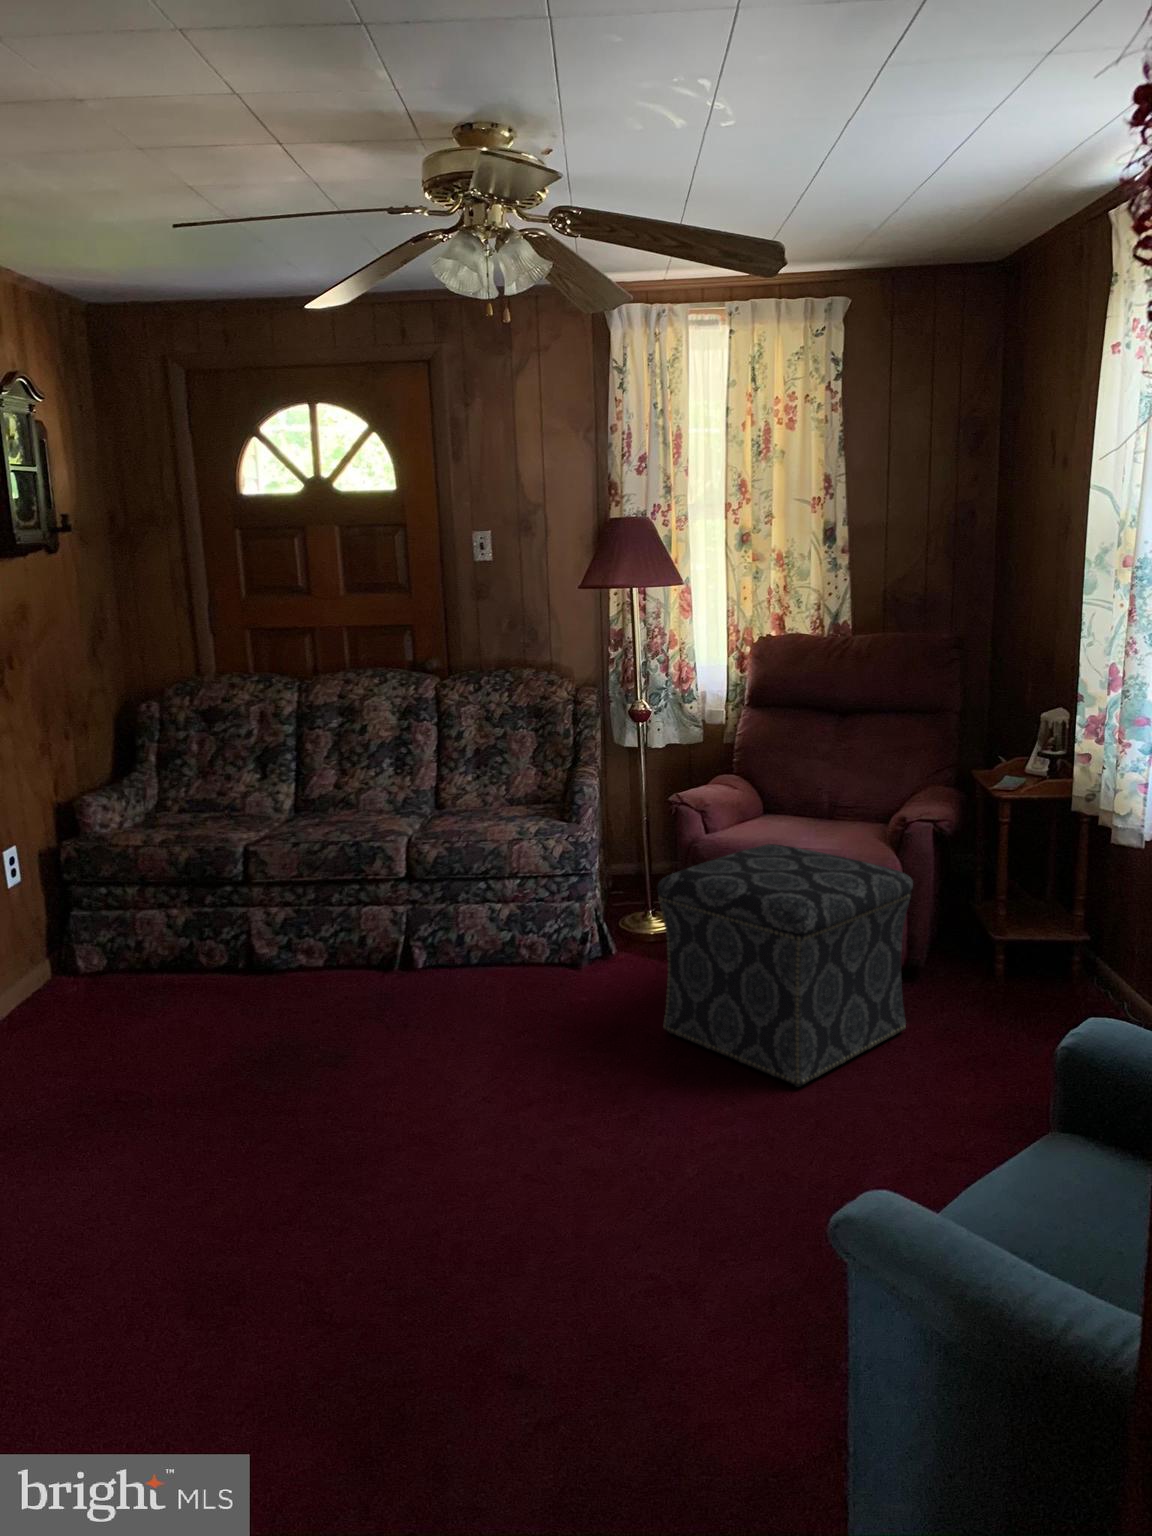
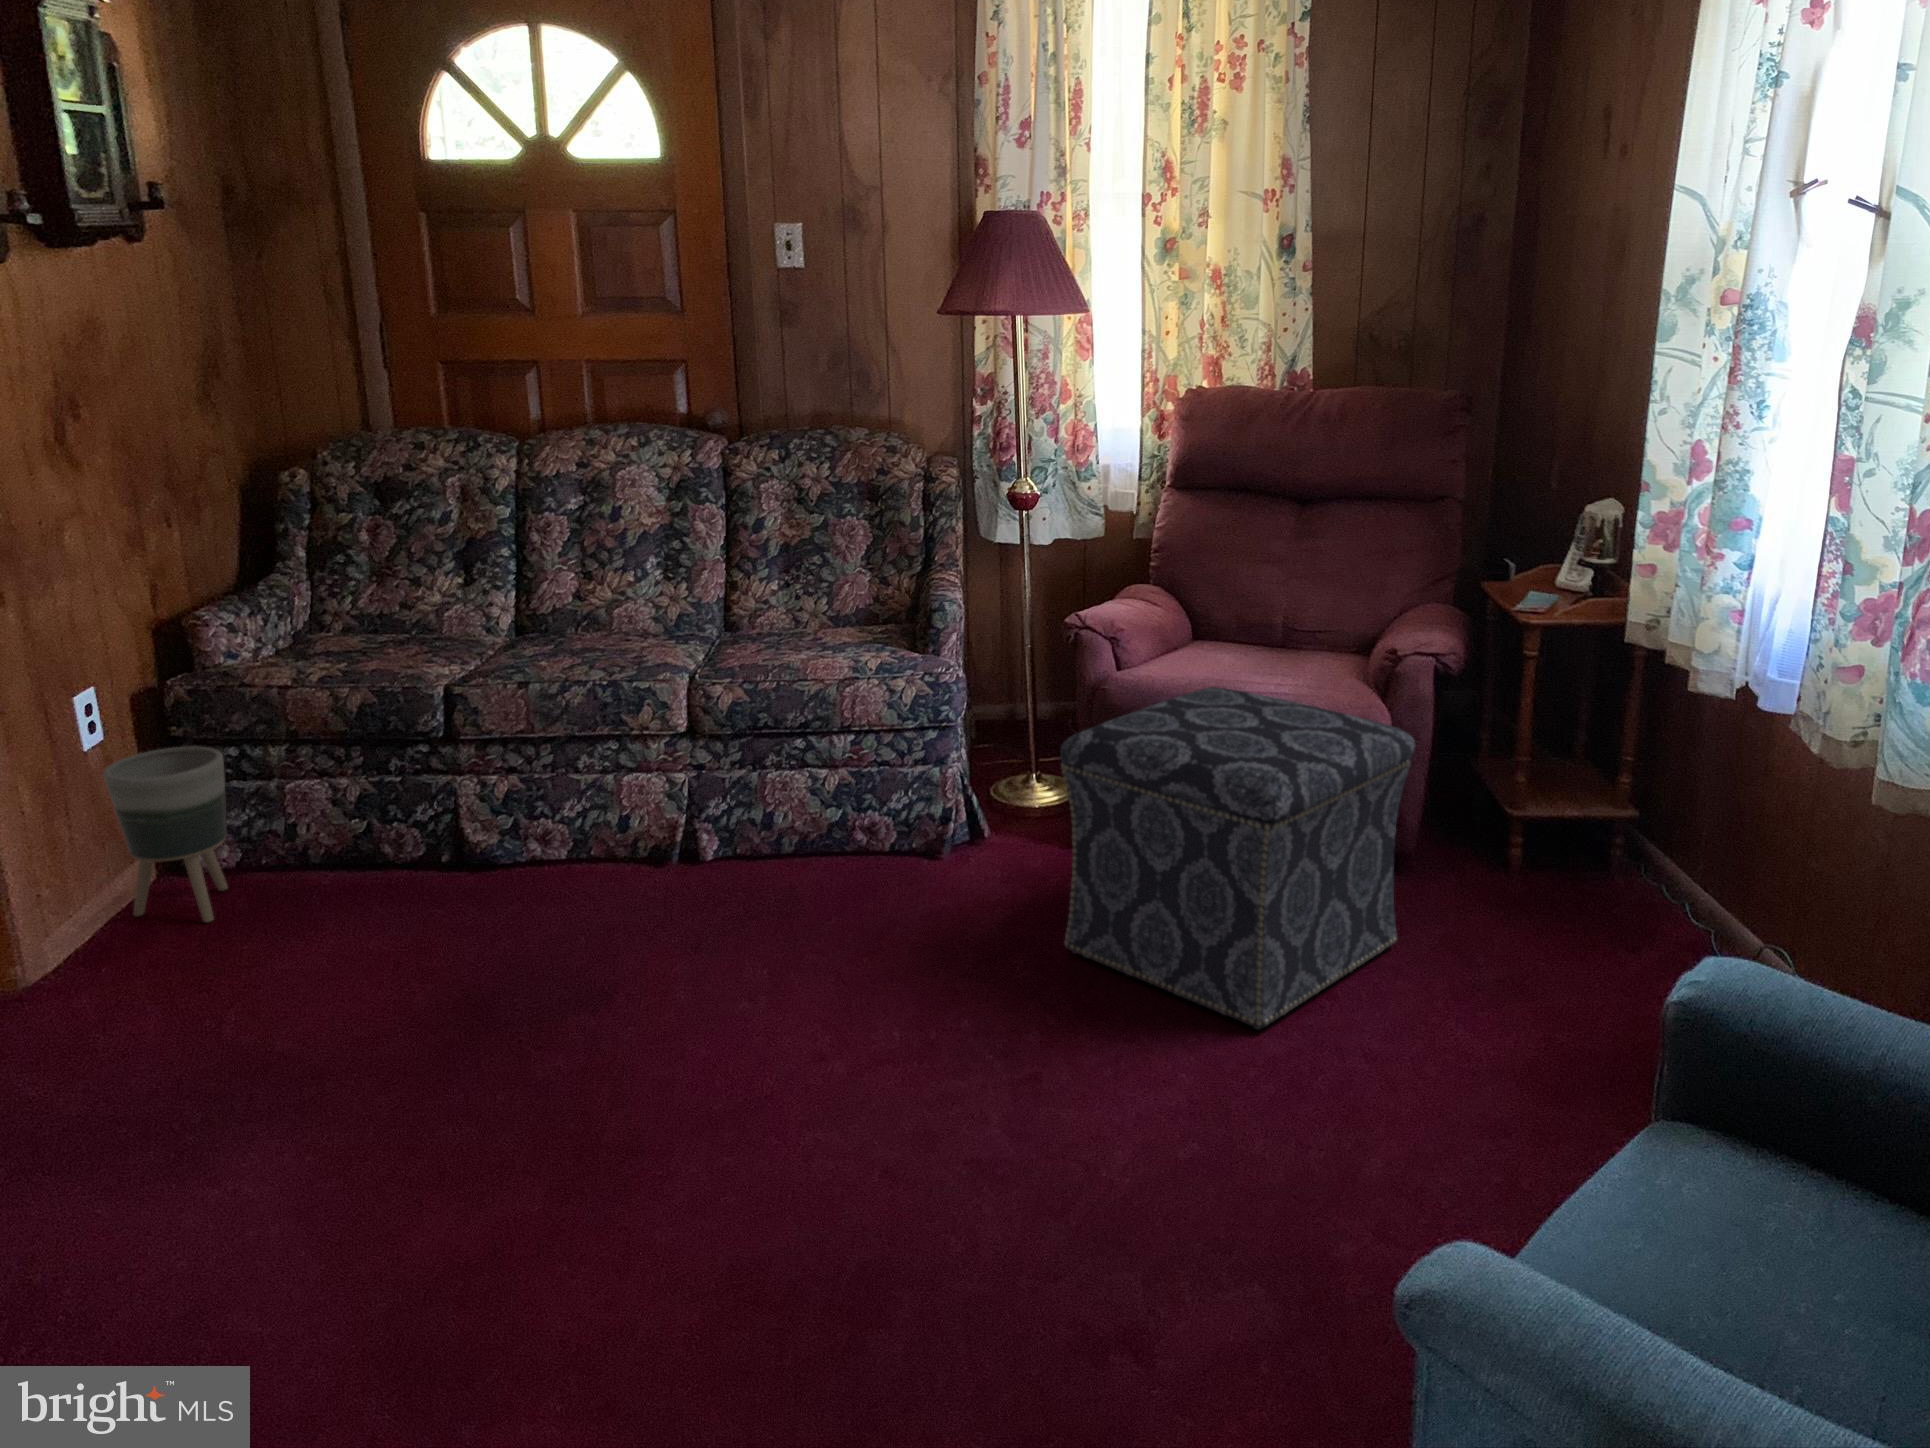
planter: none [20,886,97,1005] -> present [103,746,228,922]

